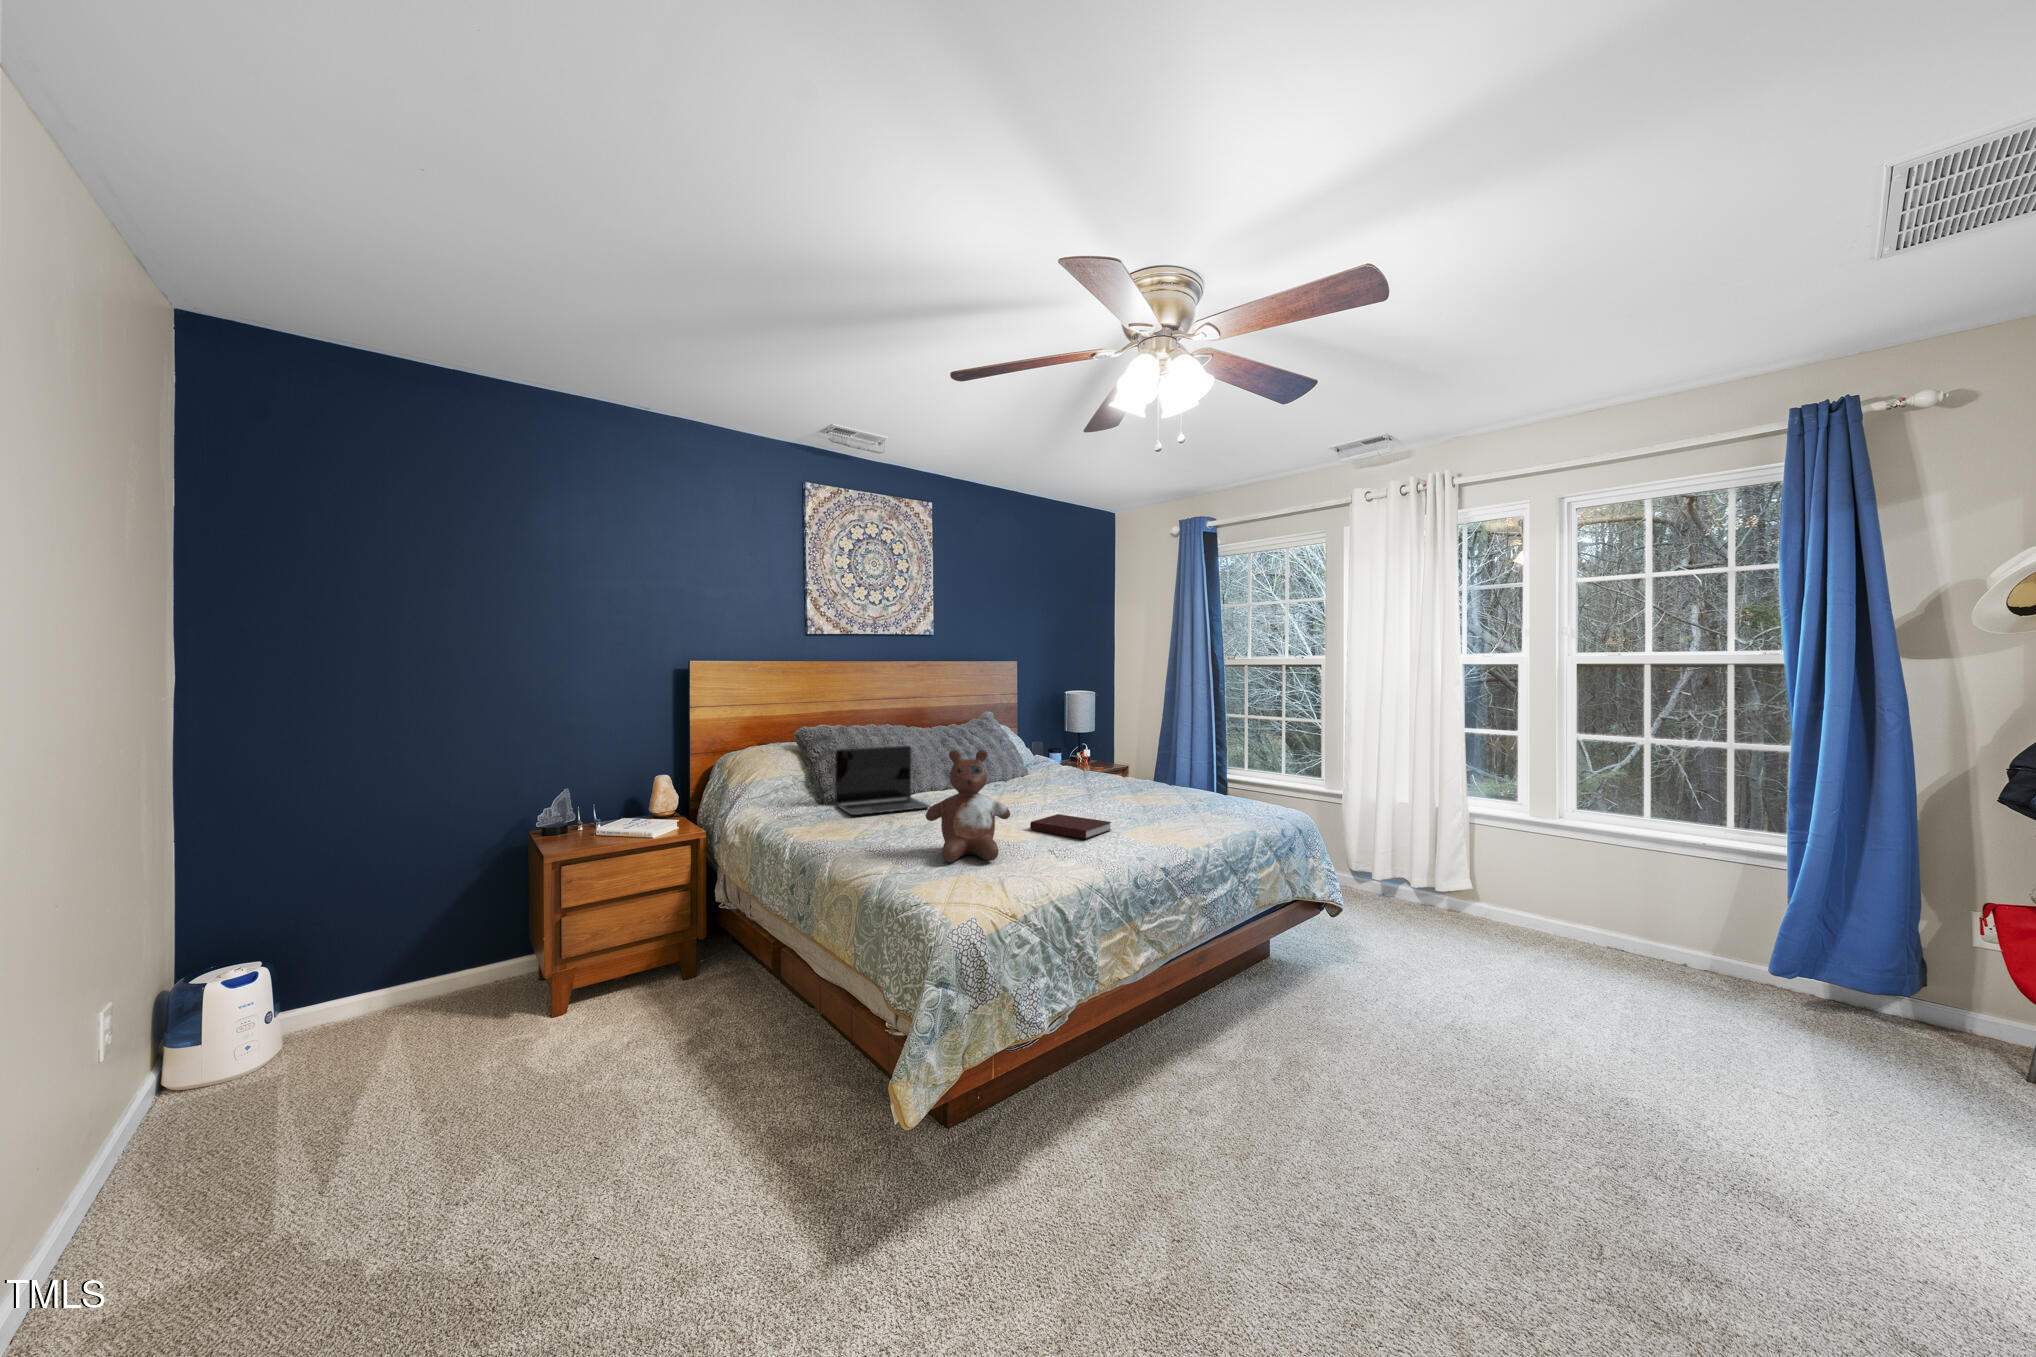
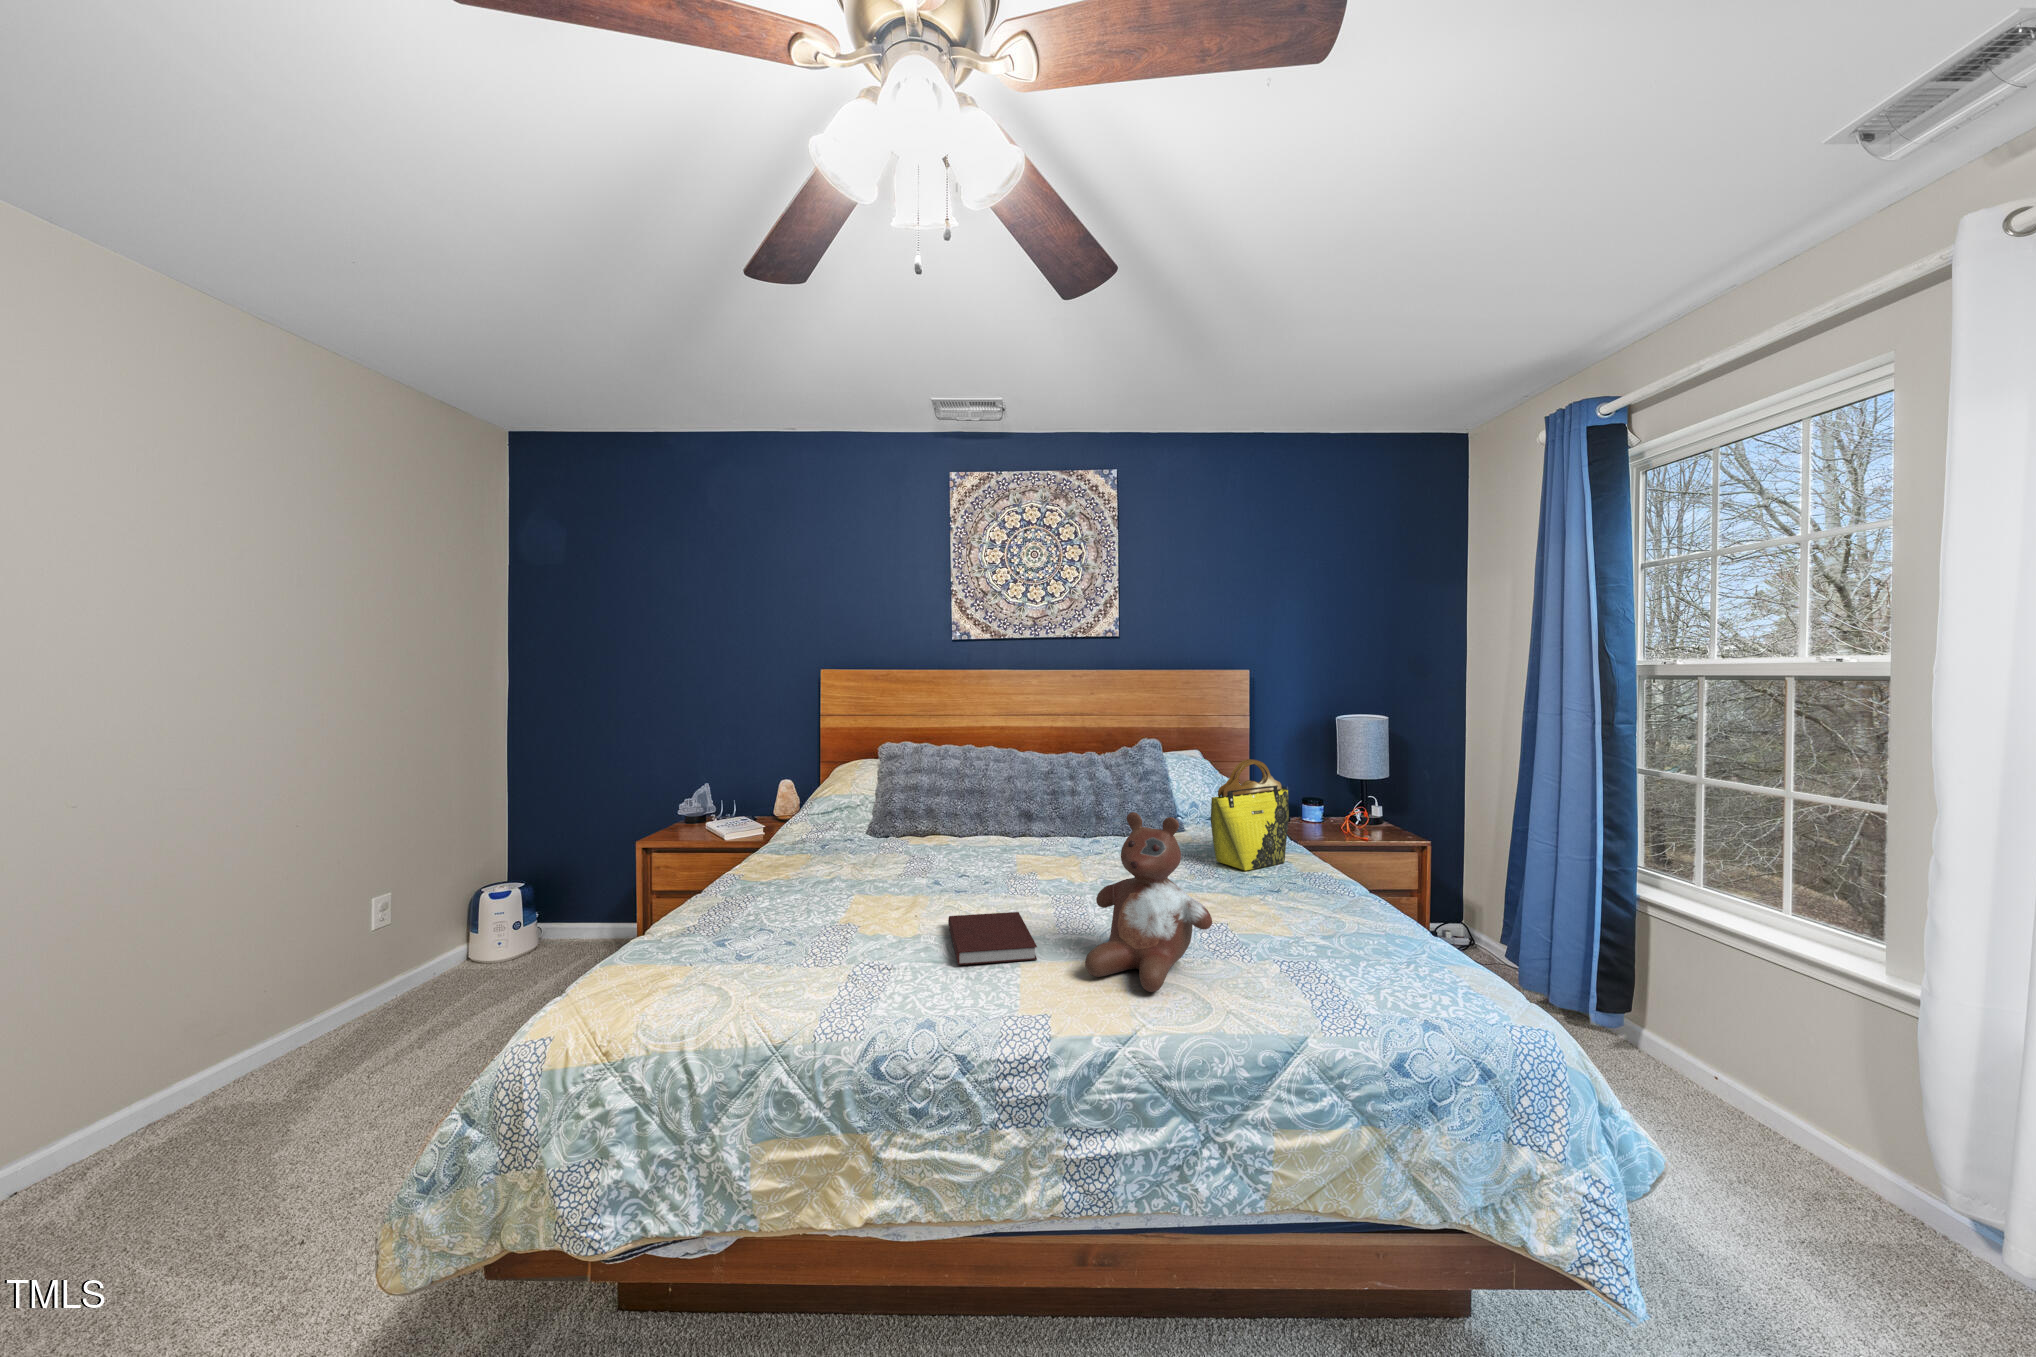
tote bag: none [1079,714,1110,783] -> present [1211,759,1289,871]
laptop: present [835,746,930,815] -> none [844,778,961,864]
stuffed bear: present [926,750,1010,862] -> present [1085,812,1212,992]

